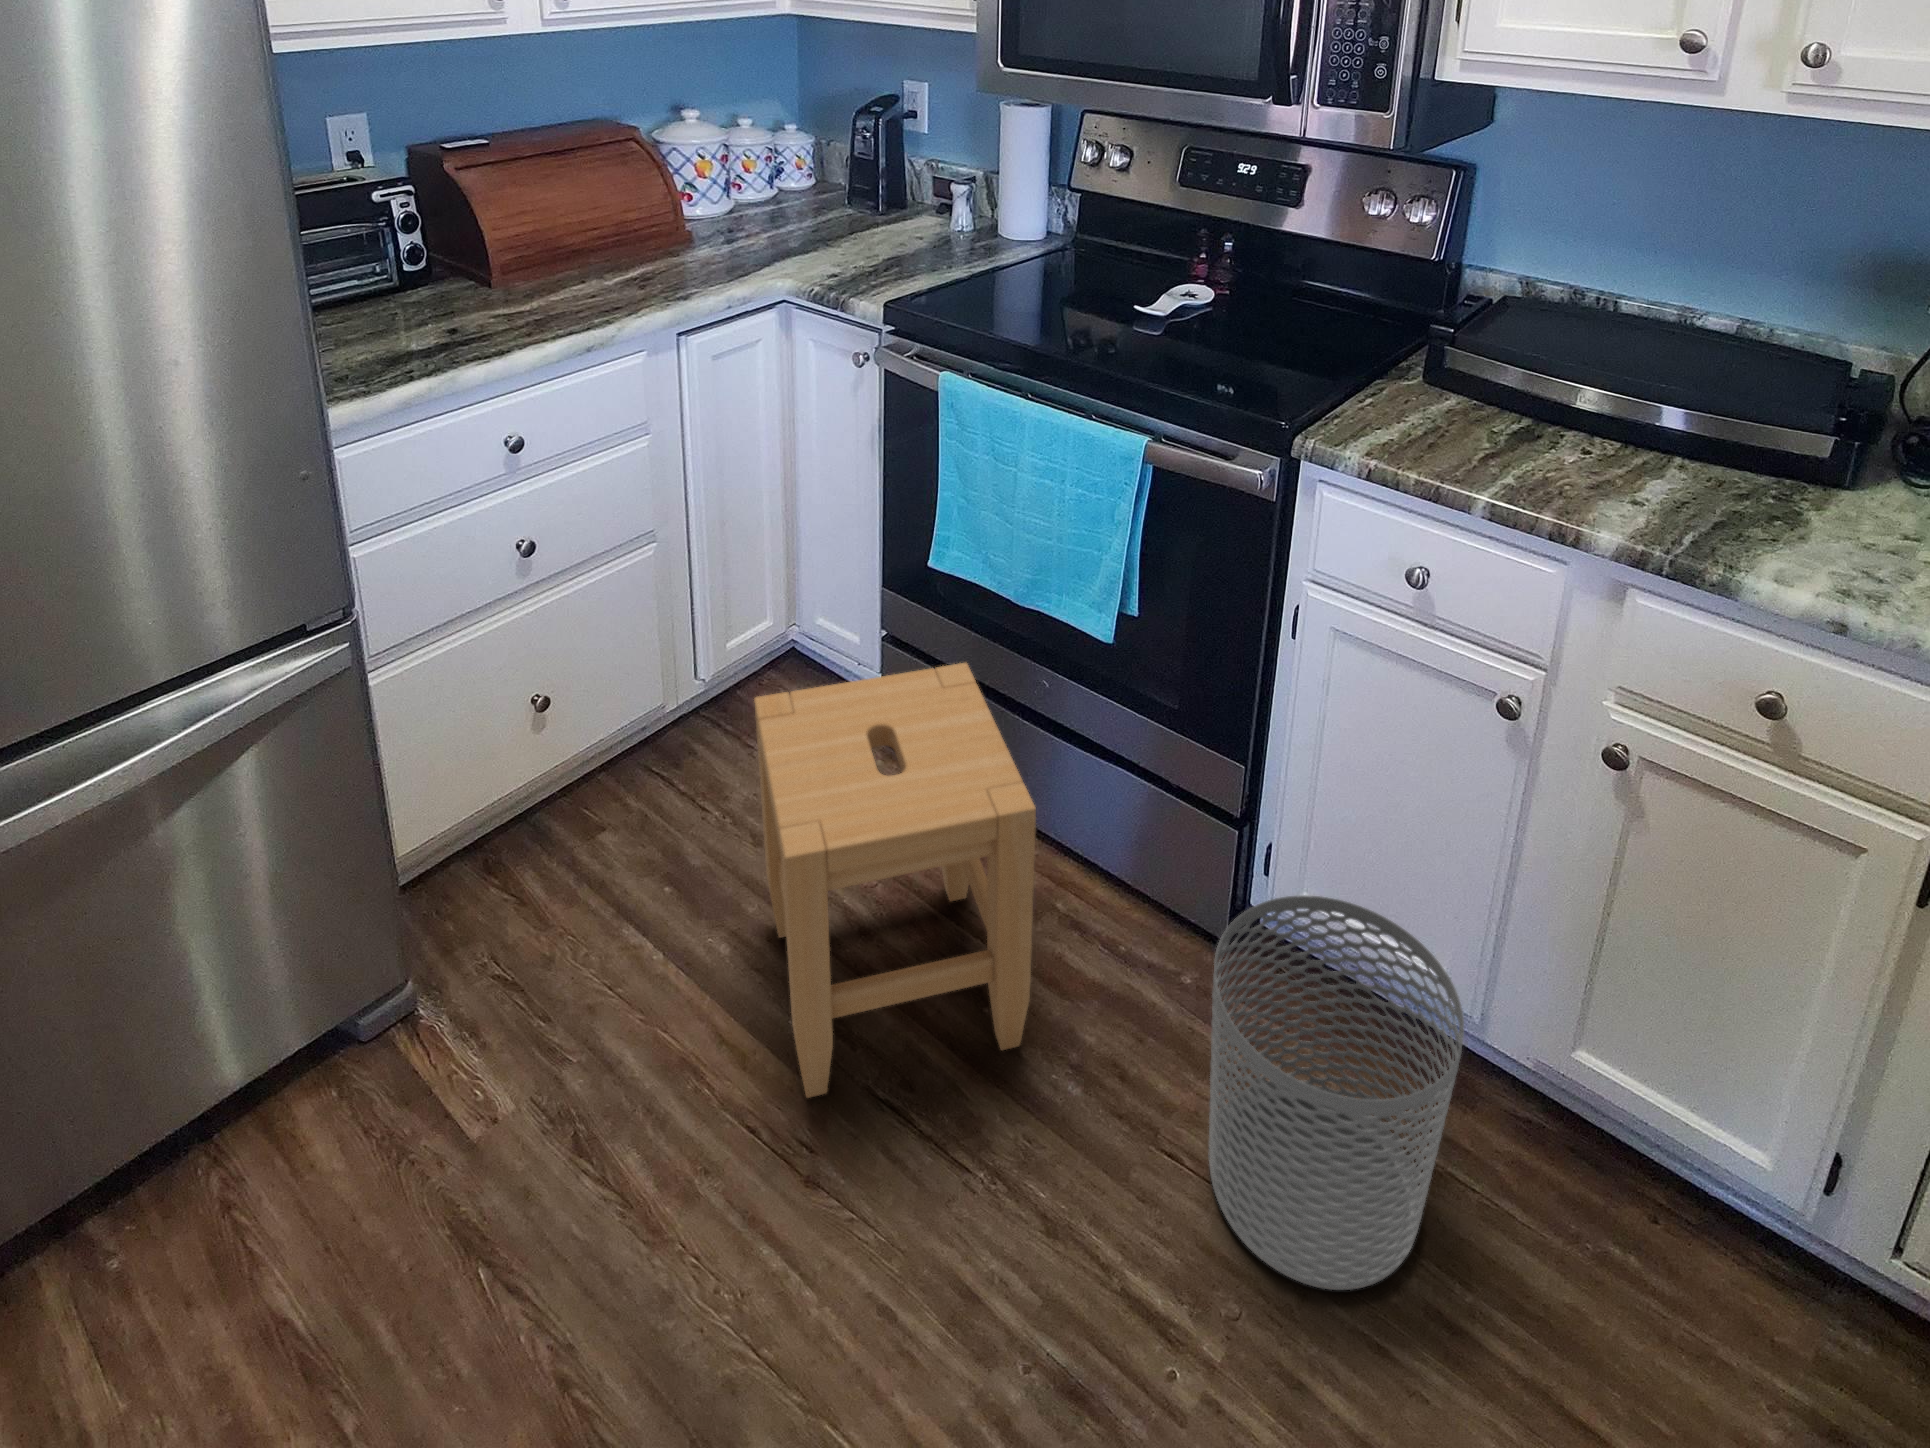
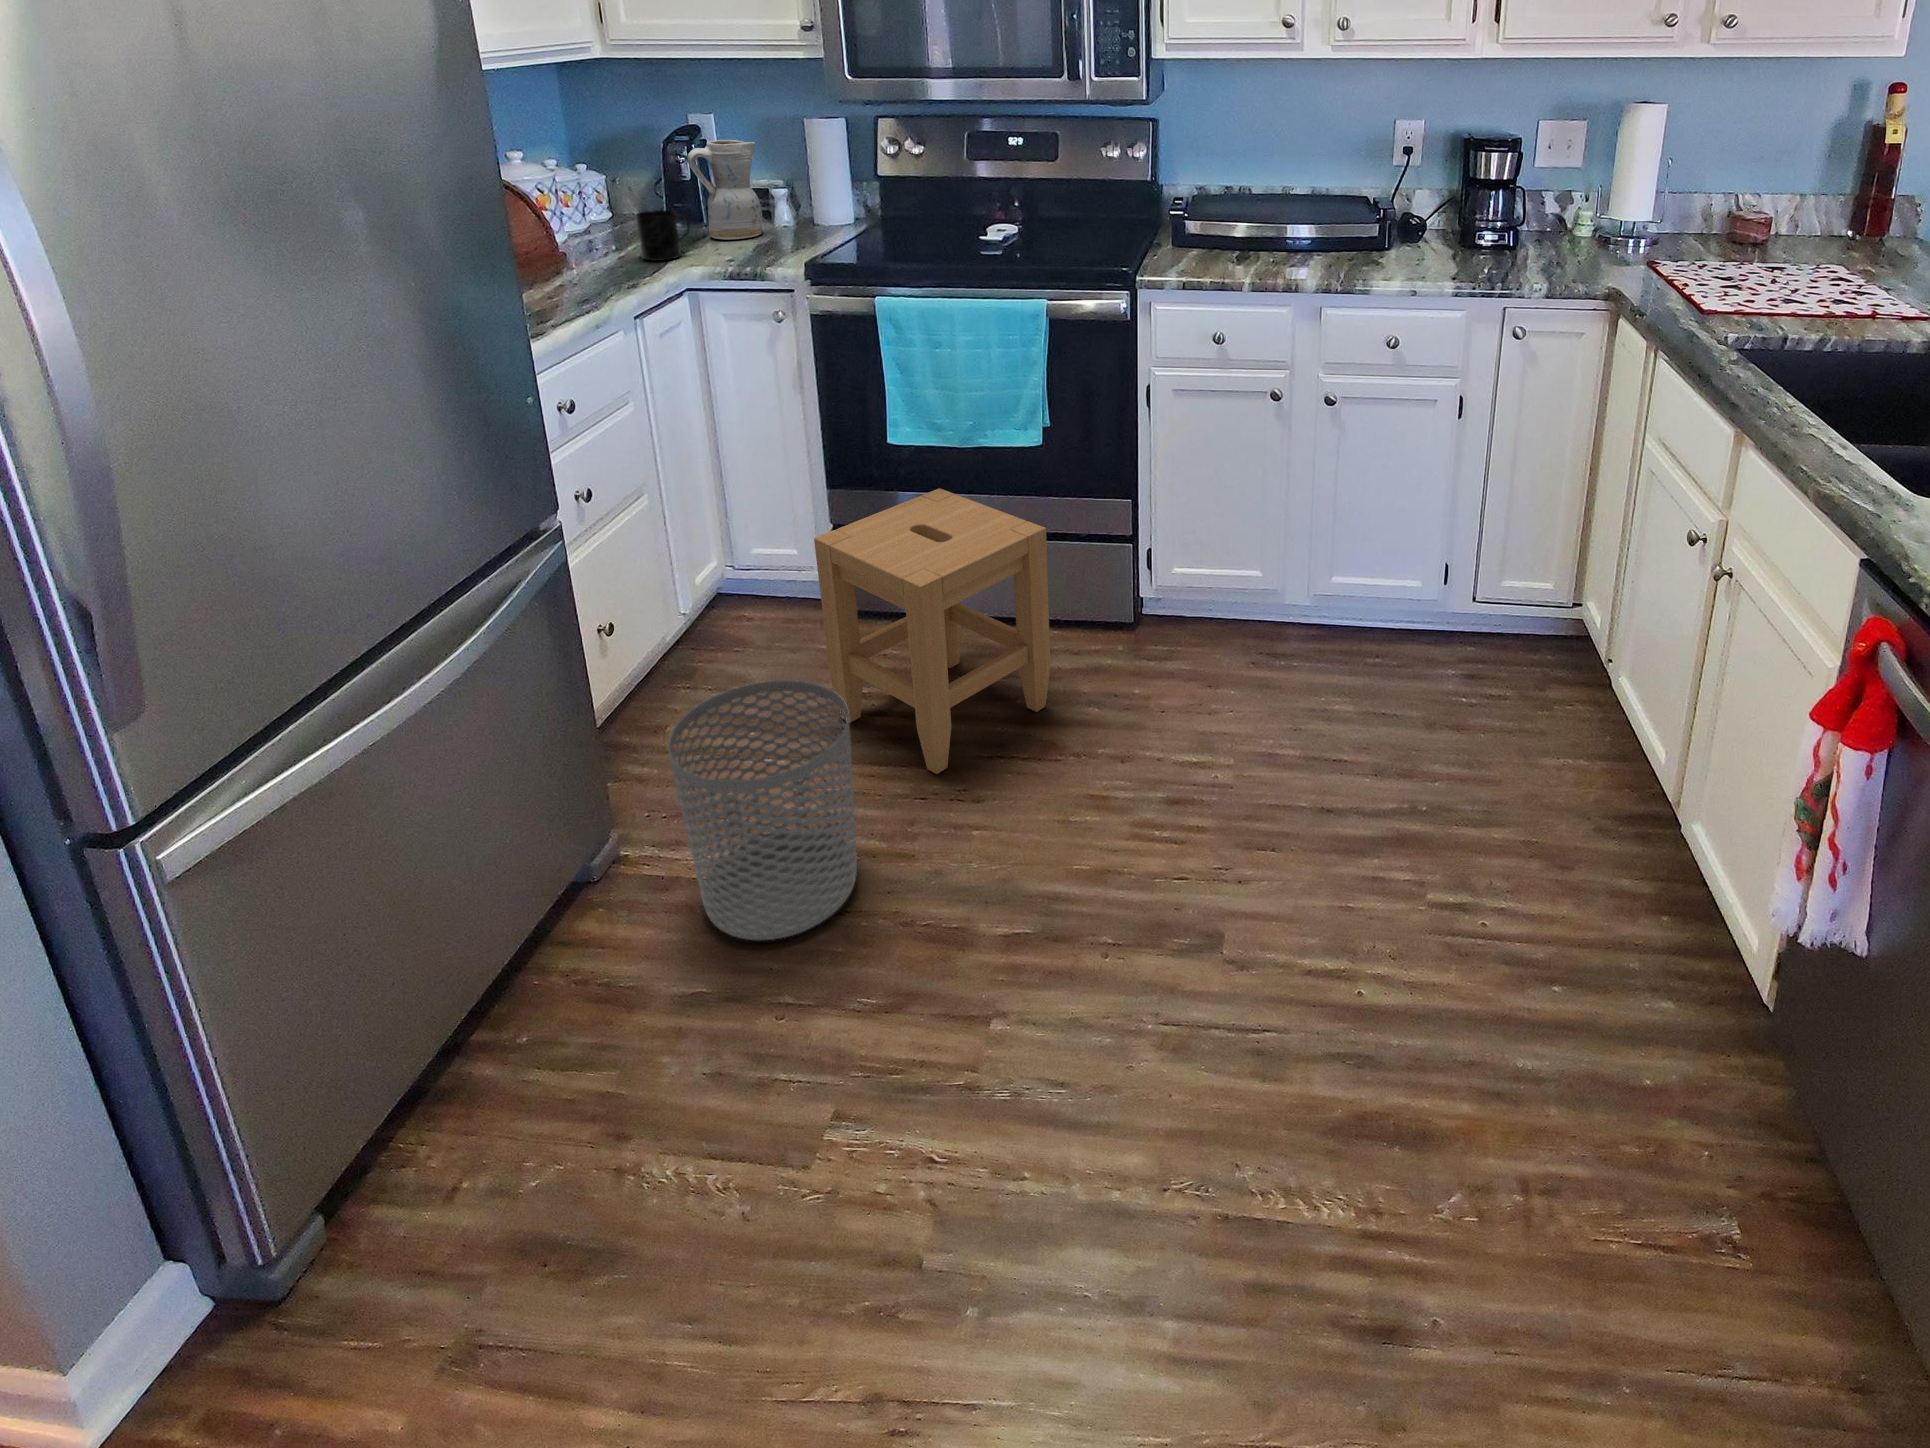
ceramic pitcher: none [842,121,923,245] -> present [688,140,762,240]
mug: none [752,203,811,266] -> present [636,210,690,261]
waste bin: present [1209,895,1464,1290] -> present [668,680,857,940]

